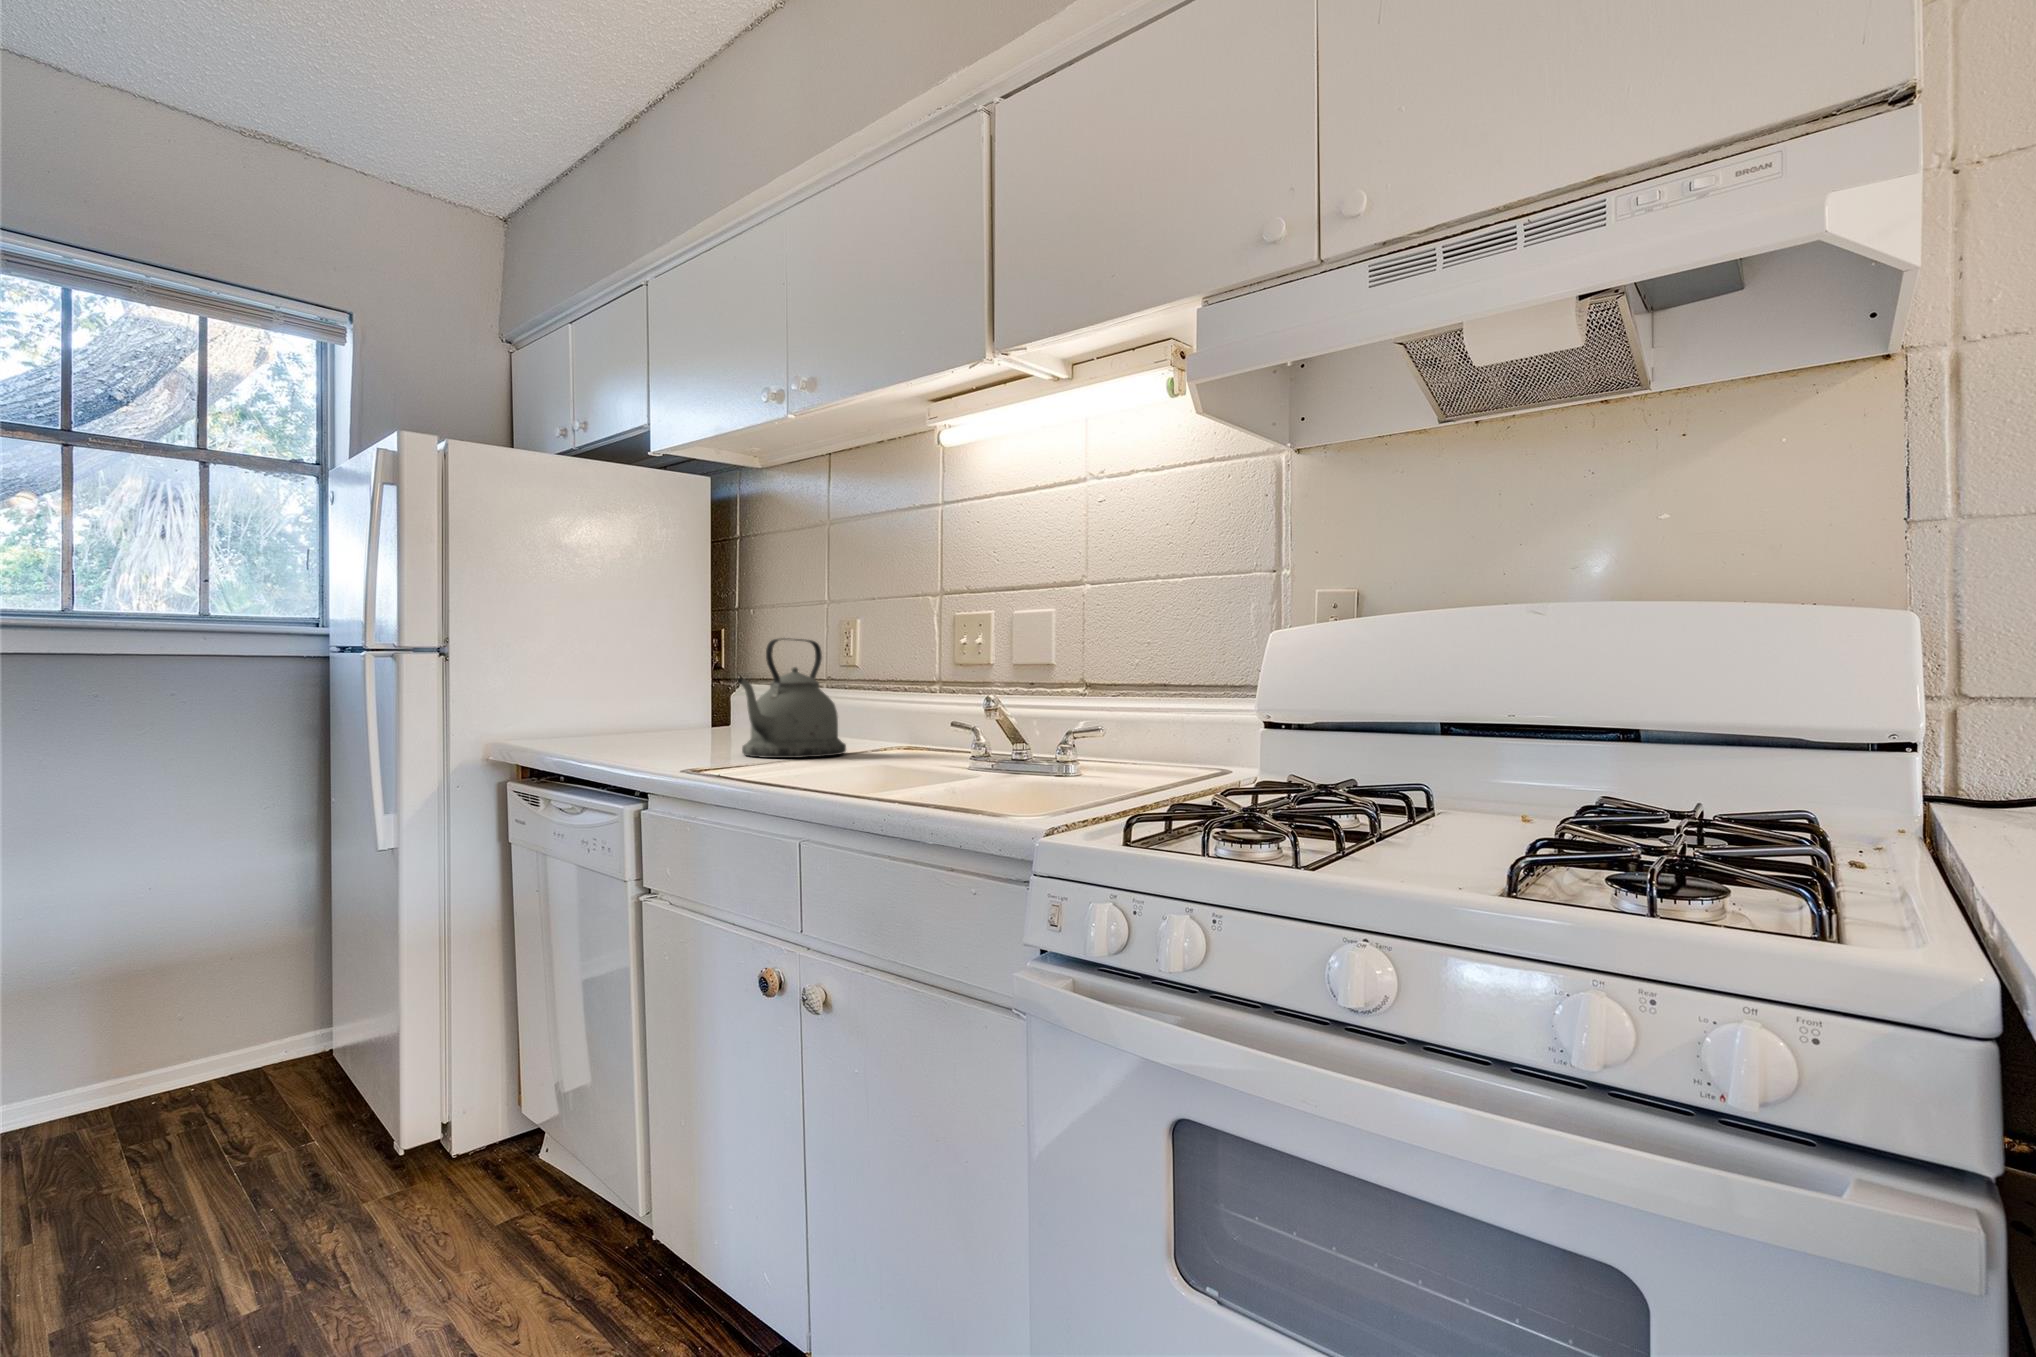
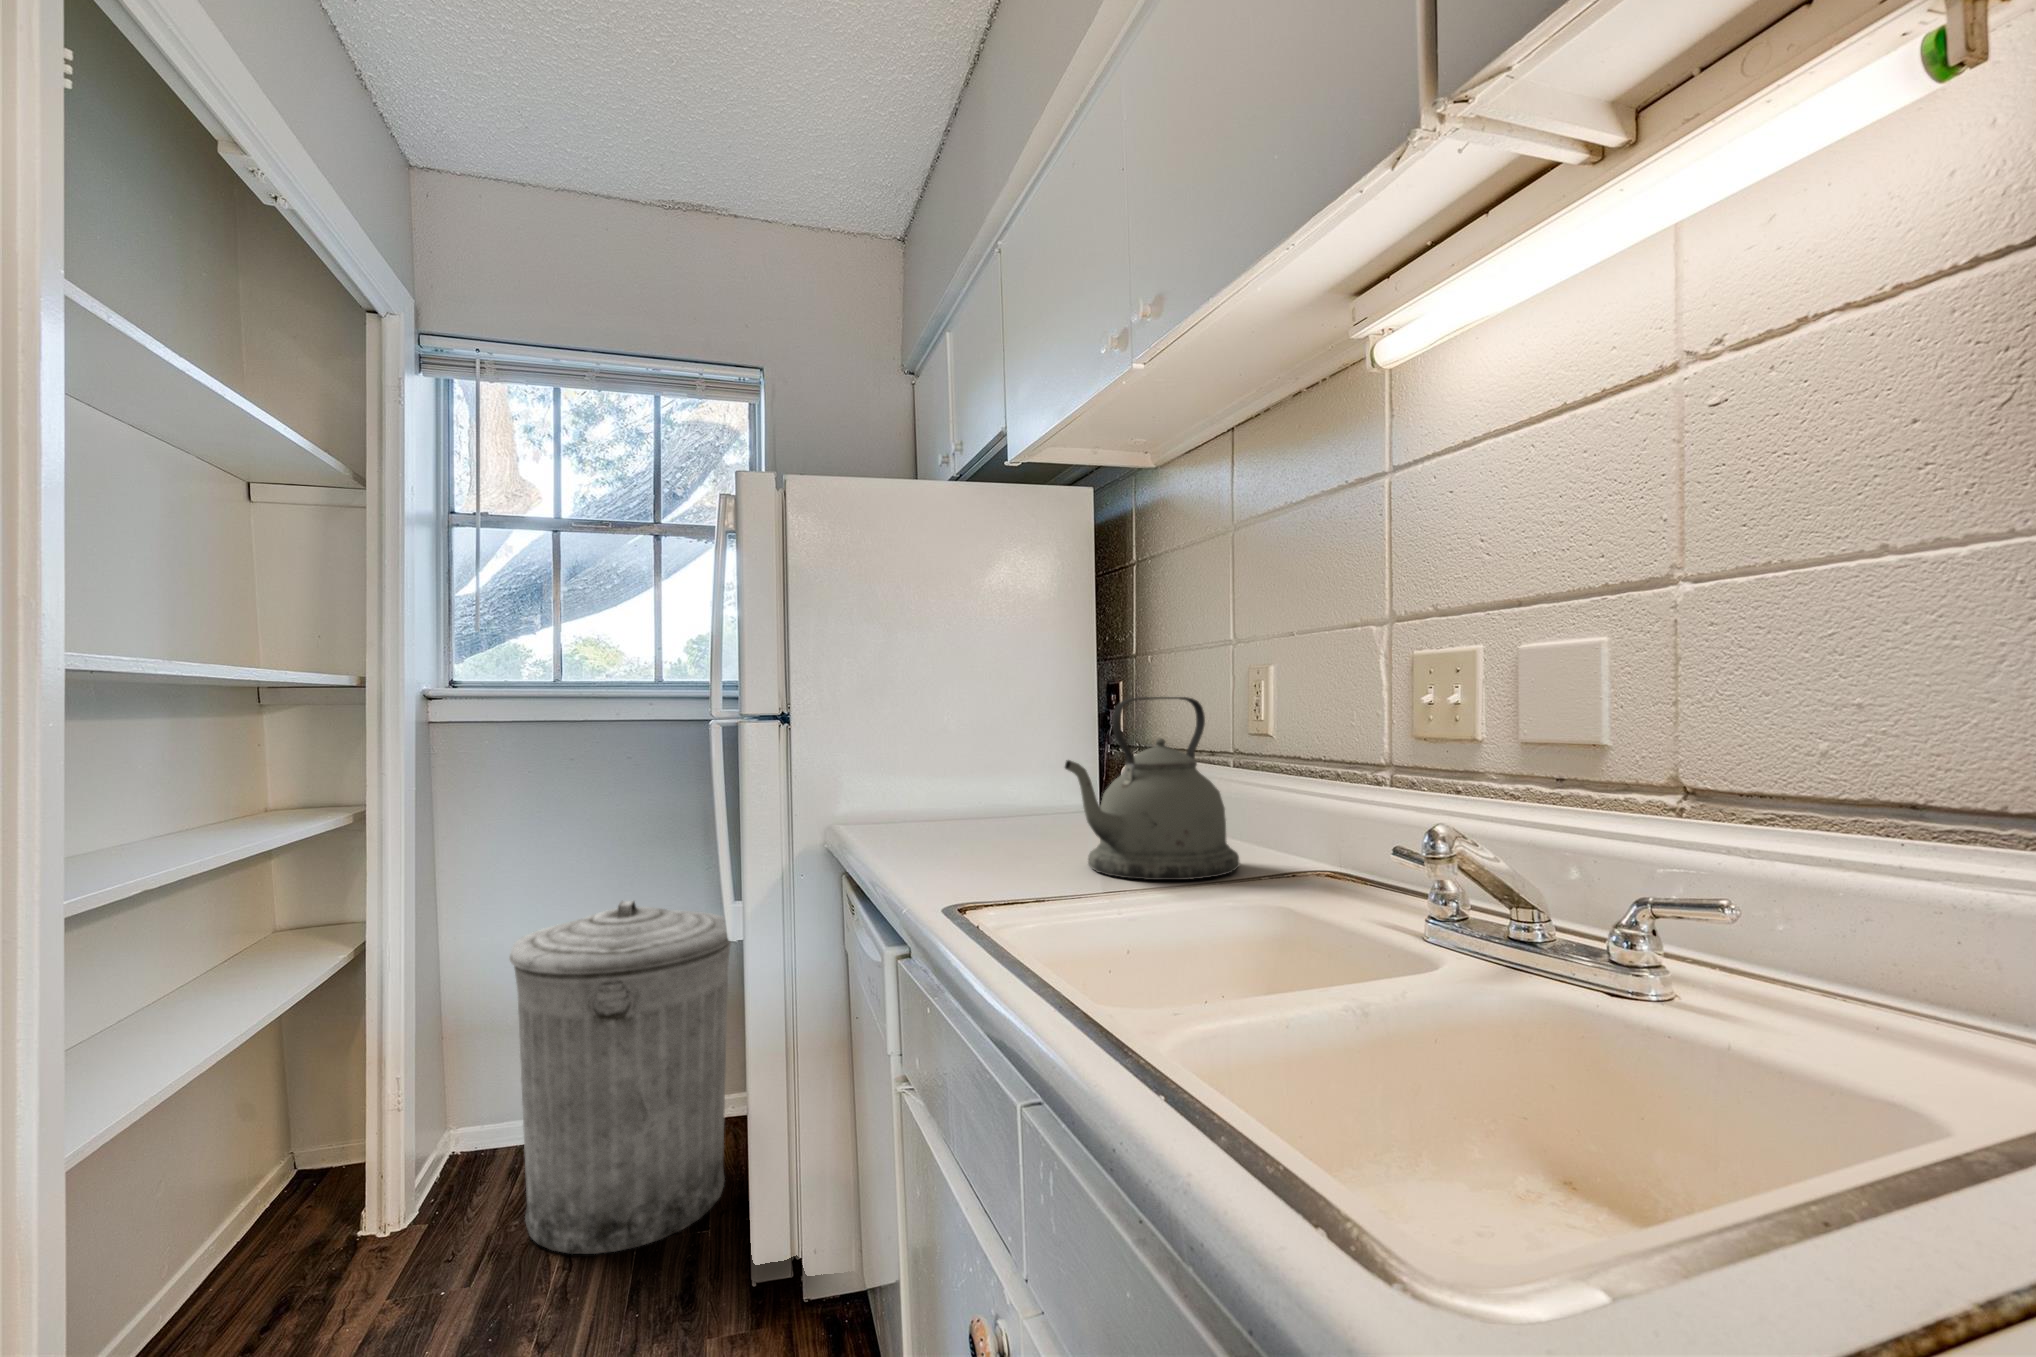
trash can: none [54,838,332,1186] -> present [509,901,731,1254]

